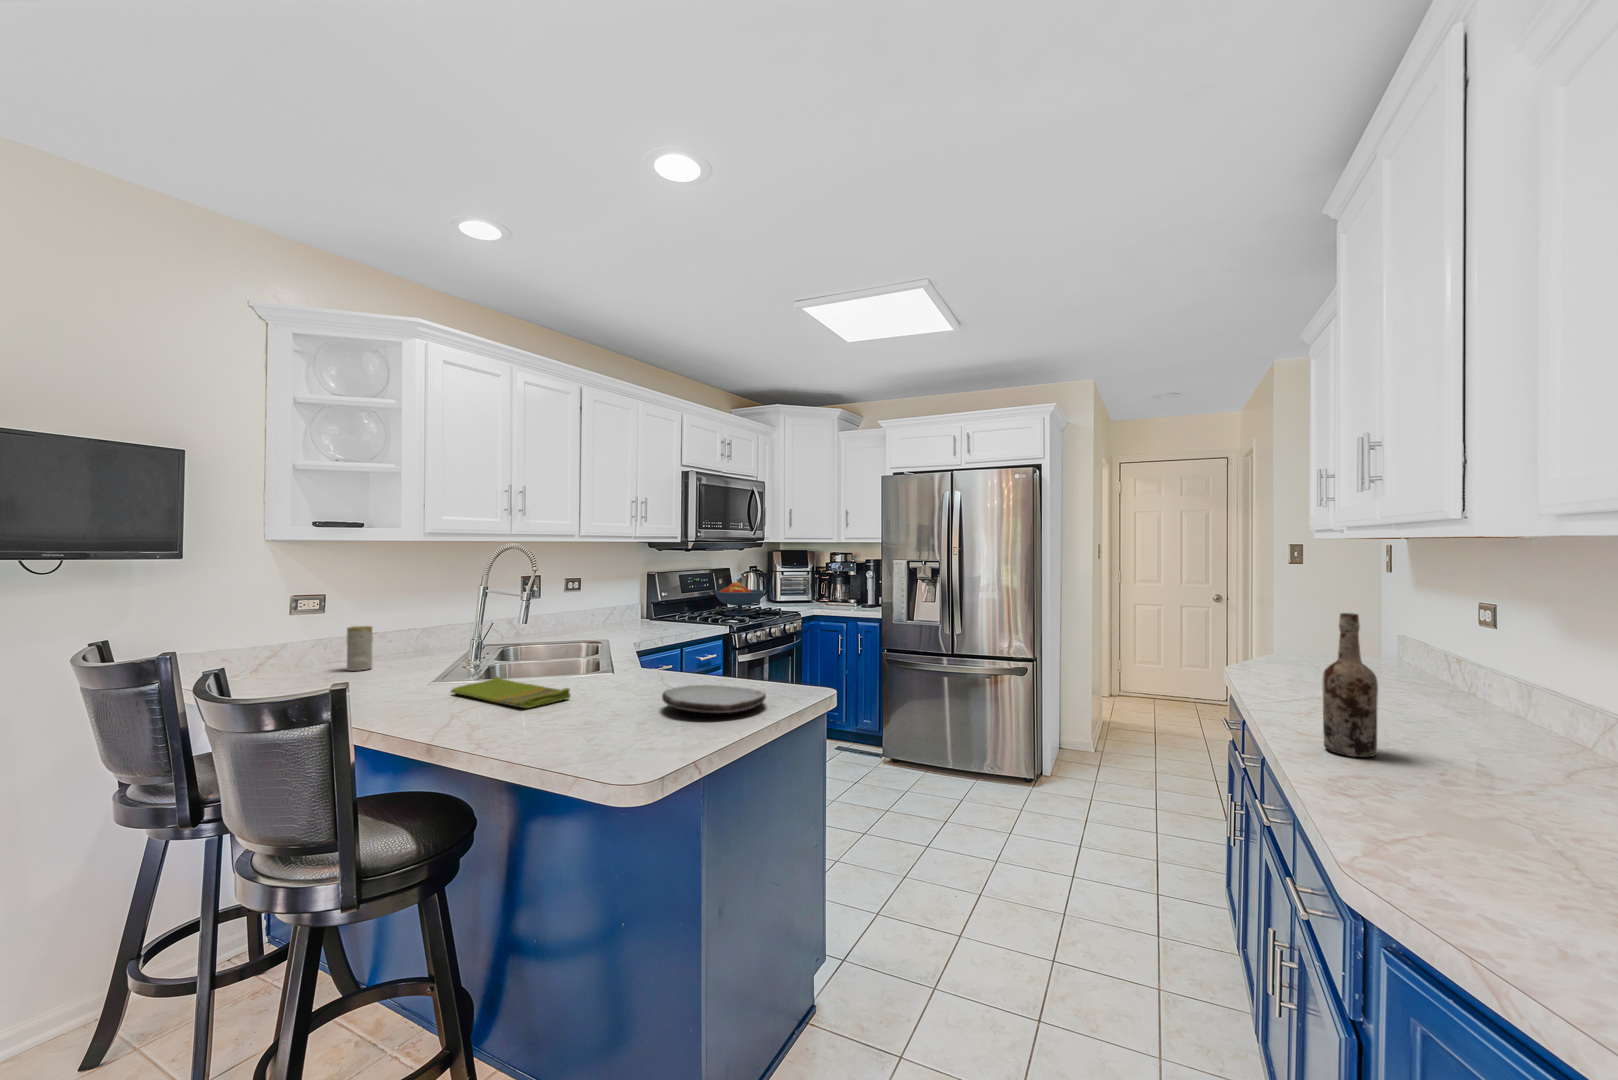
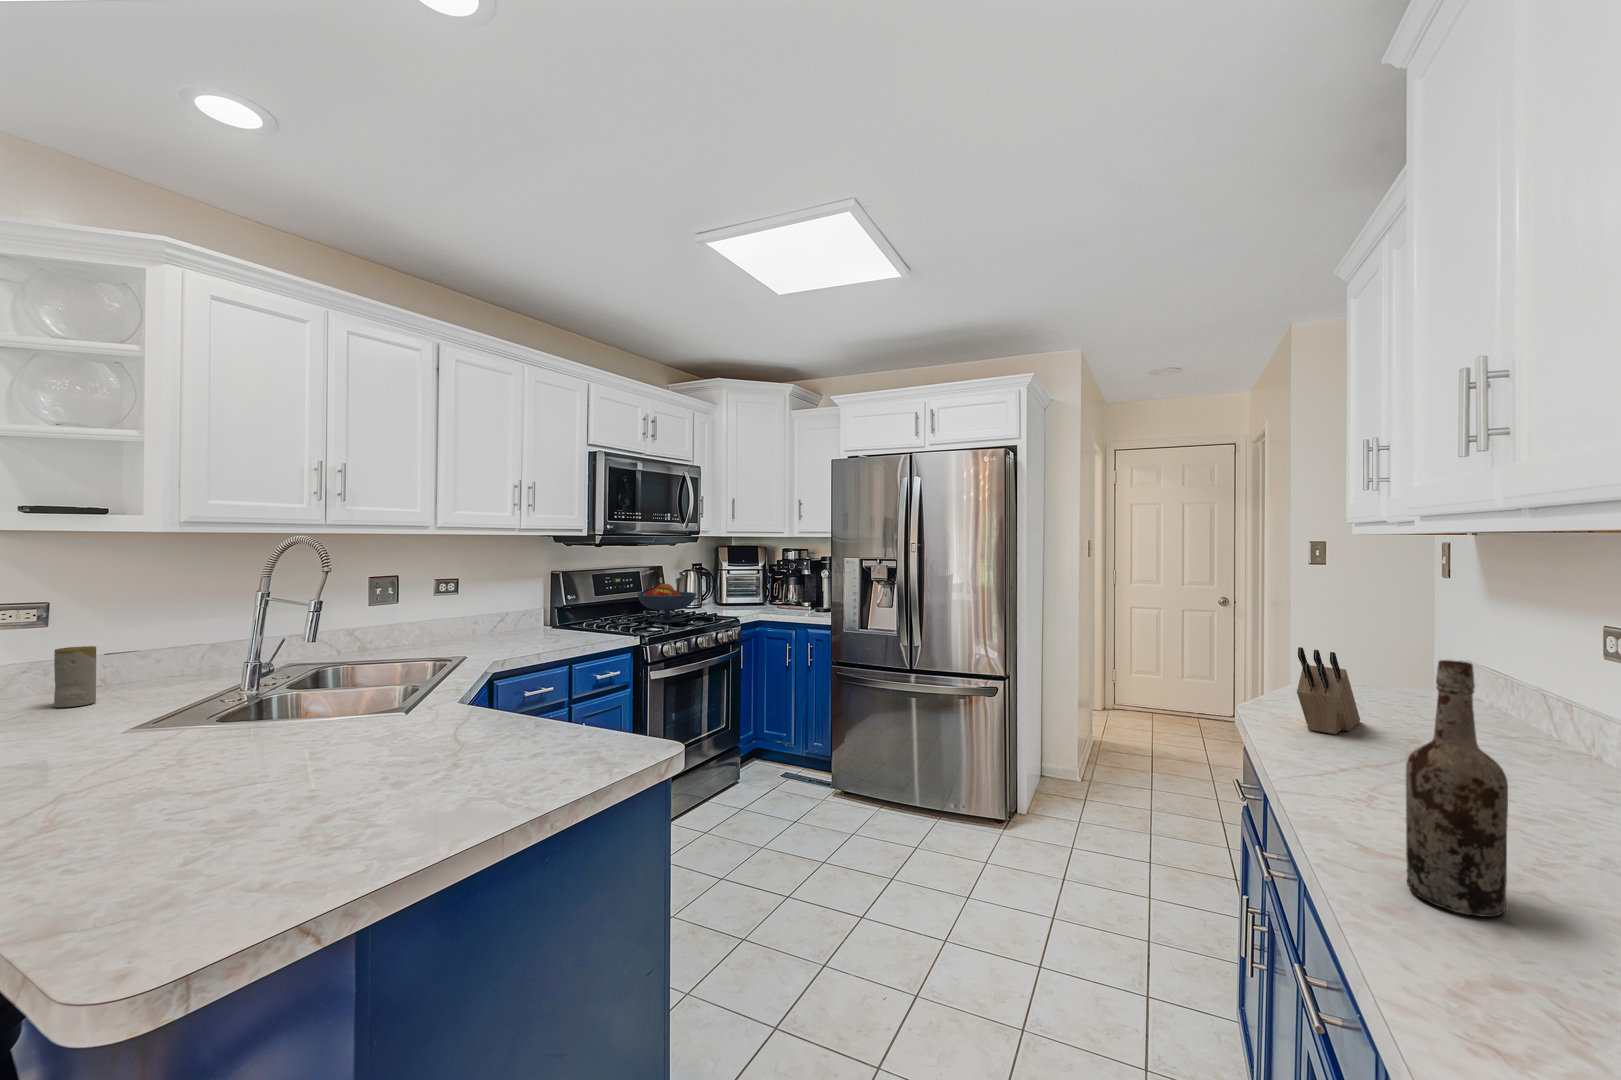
knife block: none [1268,620,1315,682] -> present [1297,647,1360,734]
dish towel: present [451,677,570,708] -> none [116,724,273,786]
plate: present [662,685,766,713] -> none [369,745,546,804]

